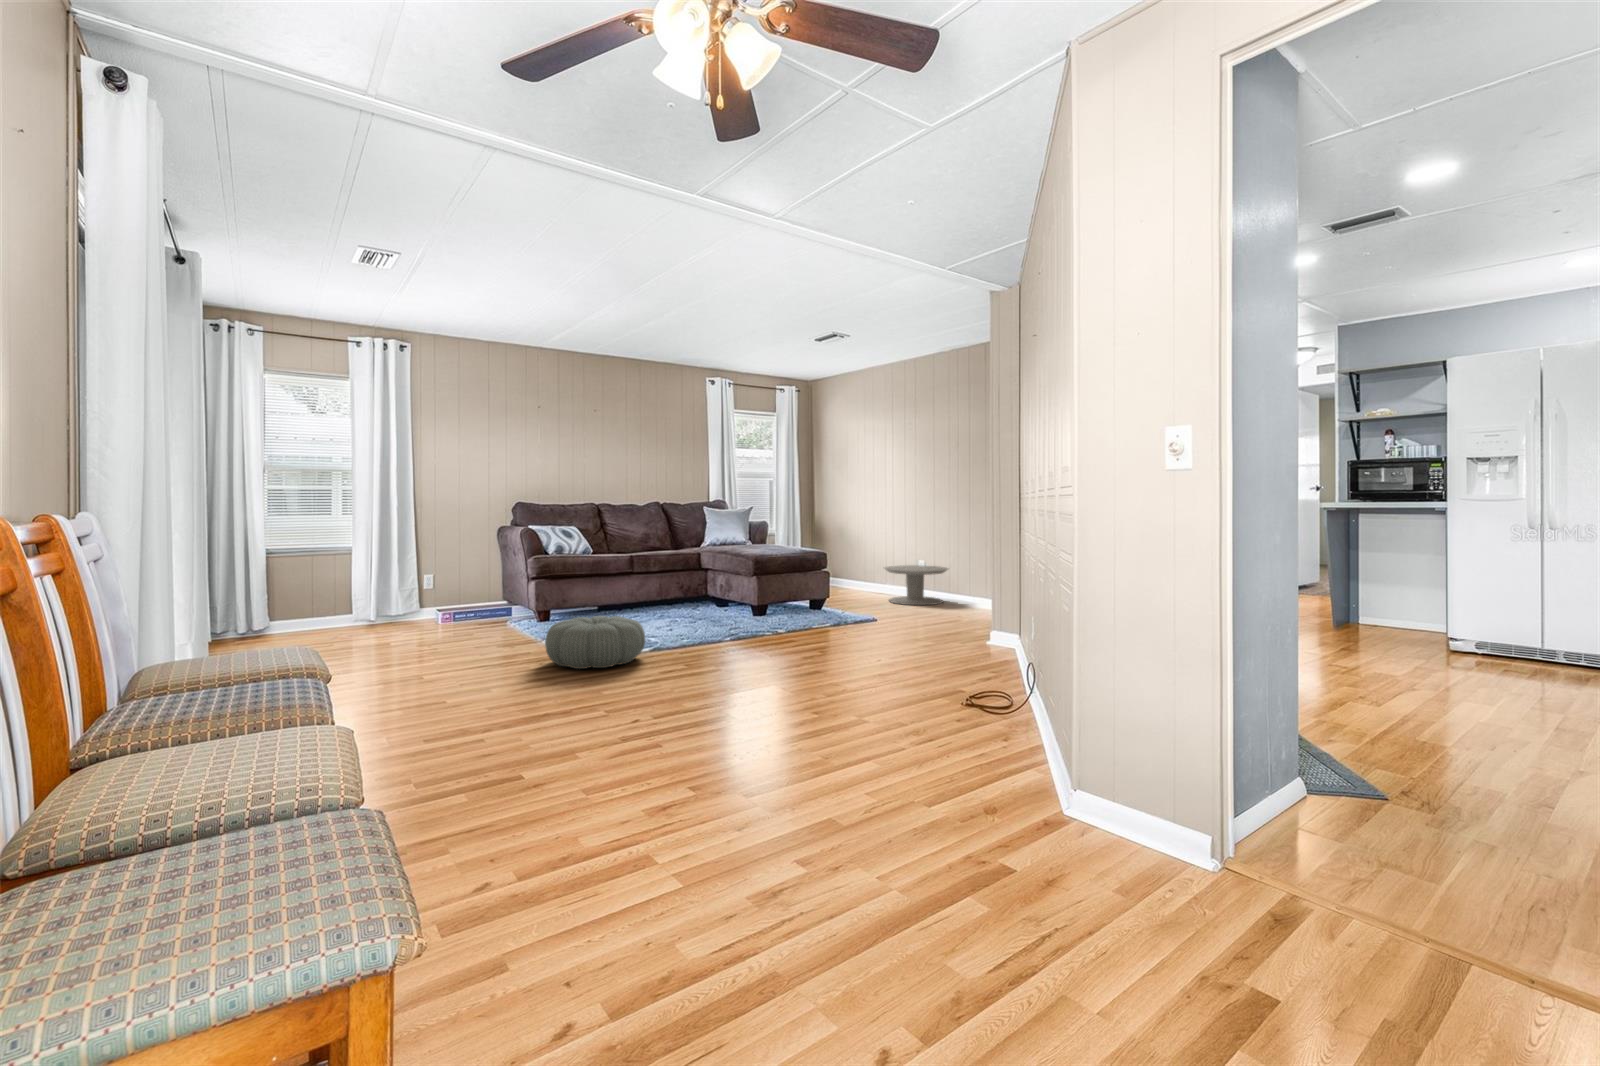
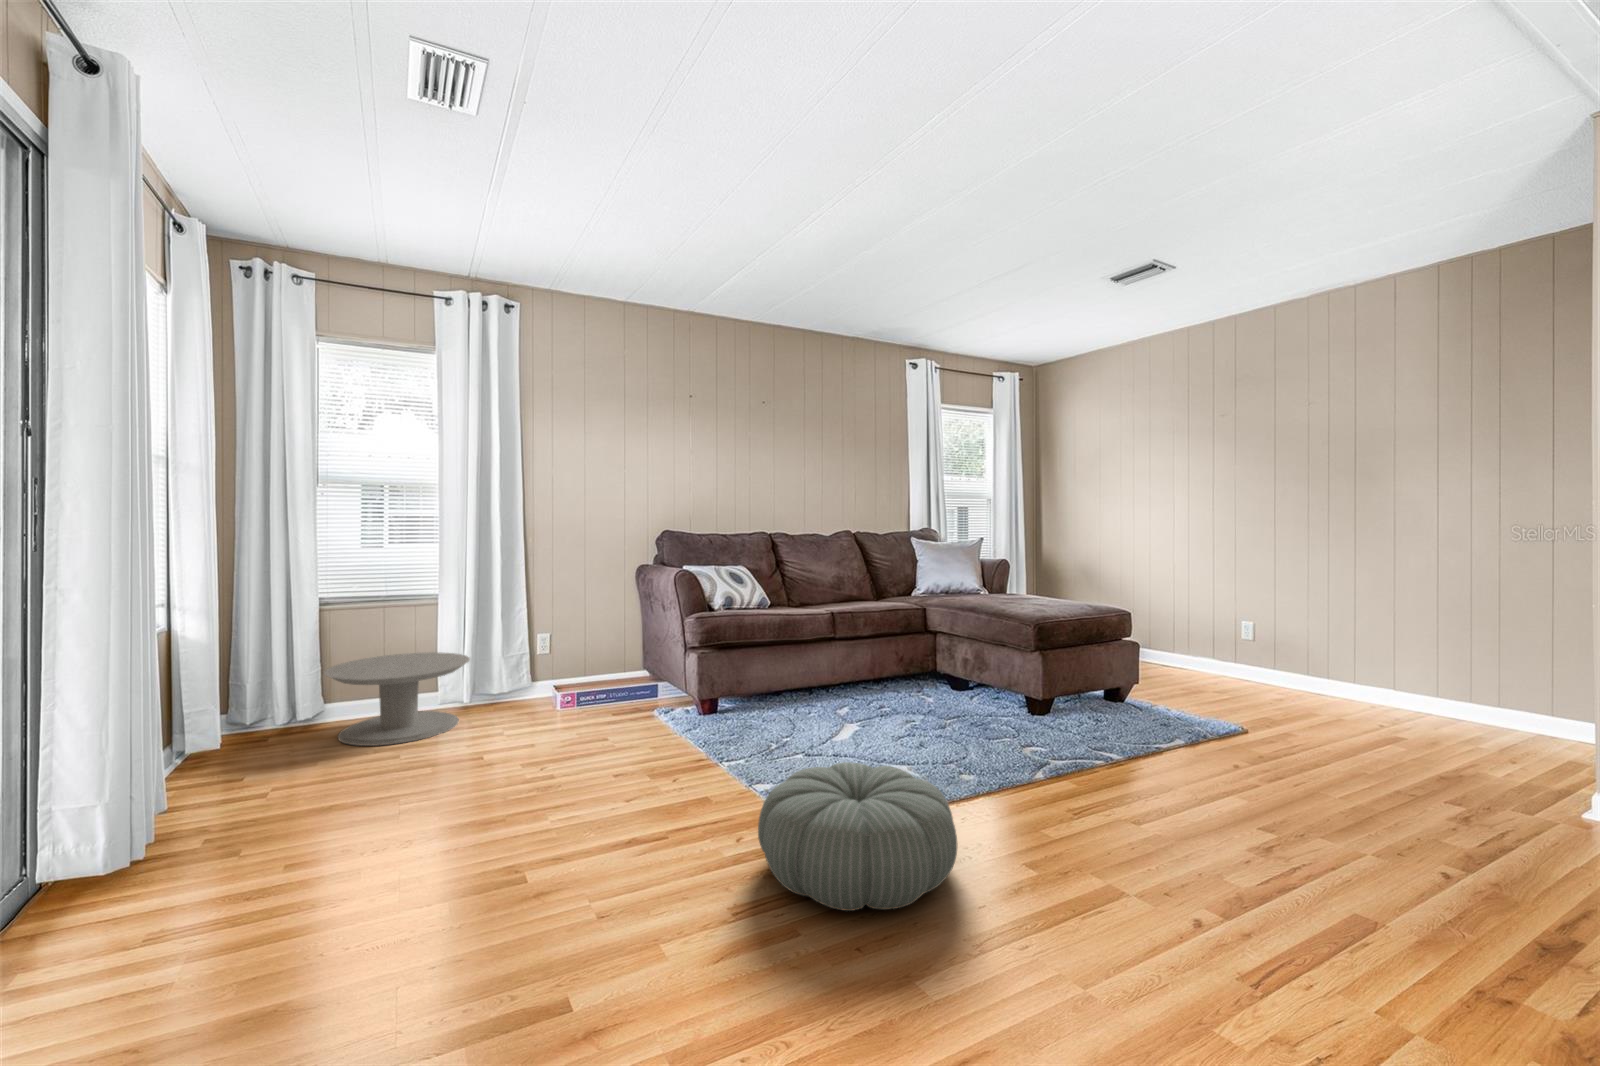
side table: present [884,565,948,605] -> present [324,652,470,746]

